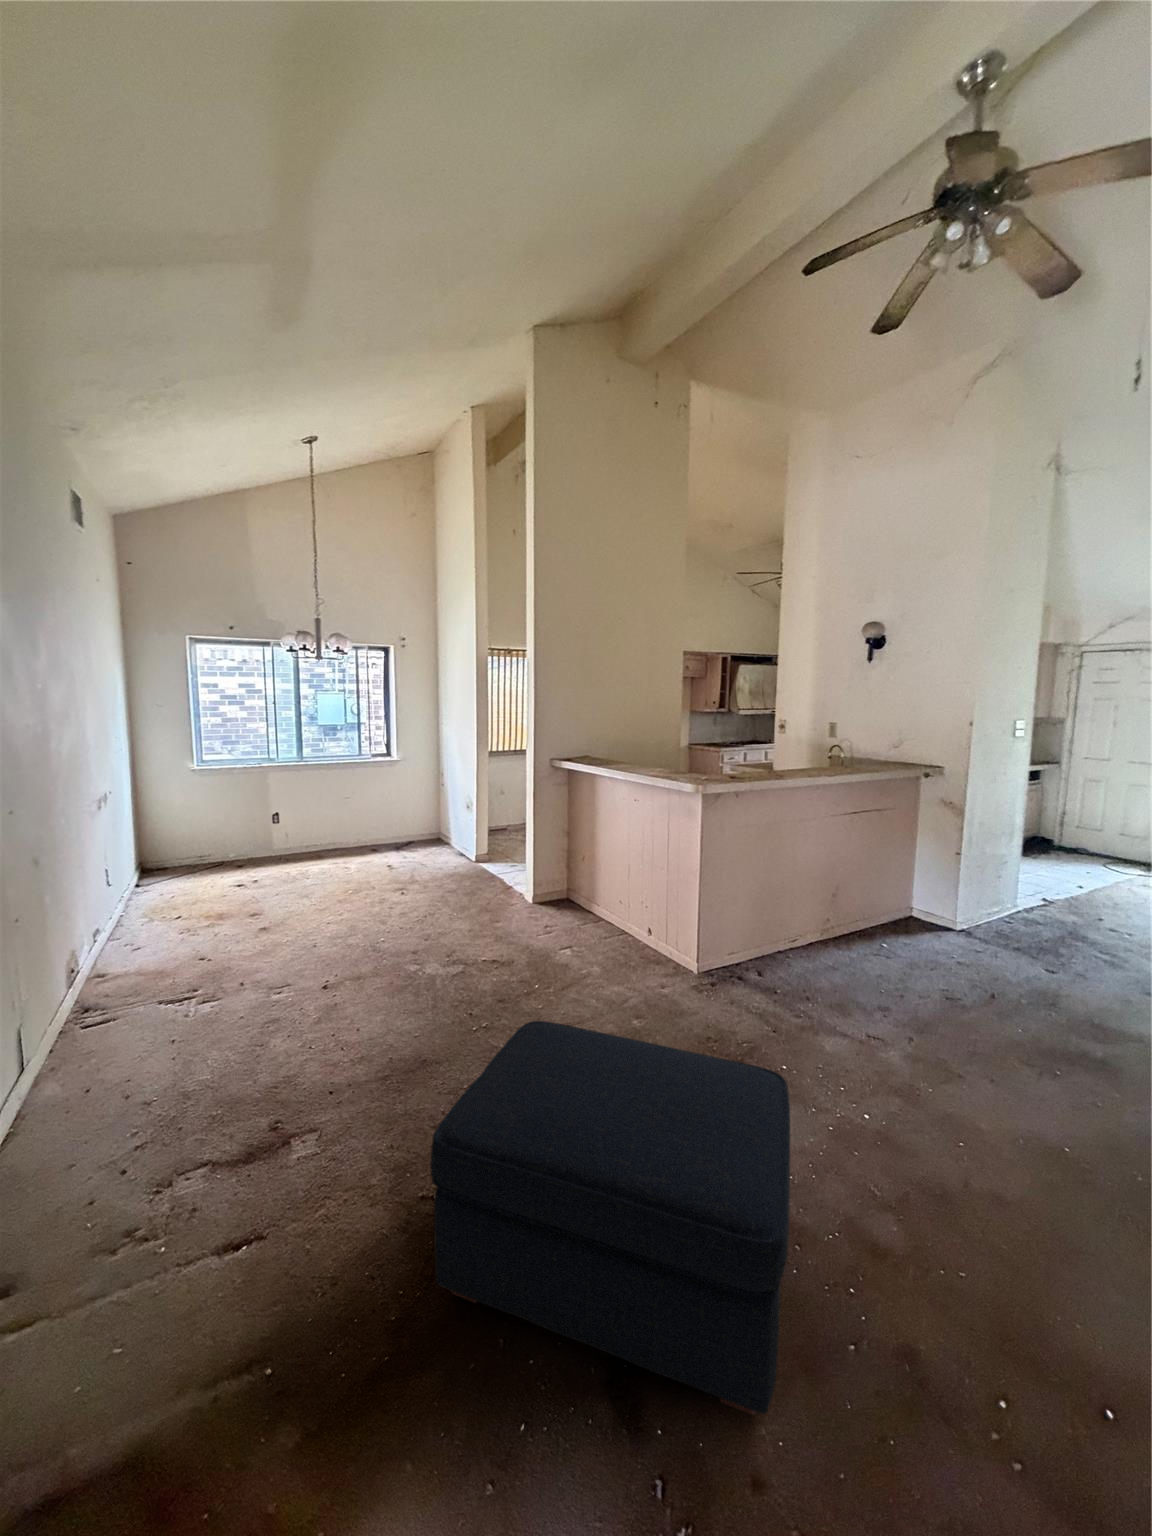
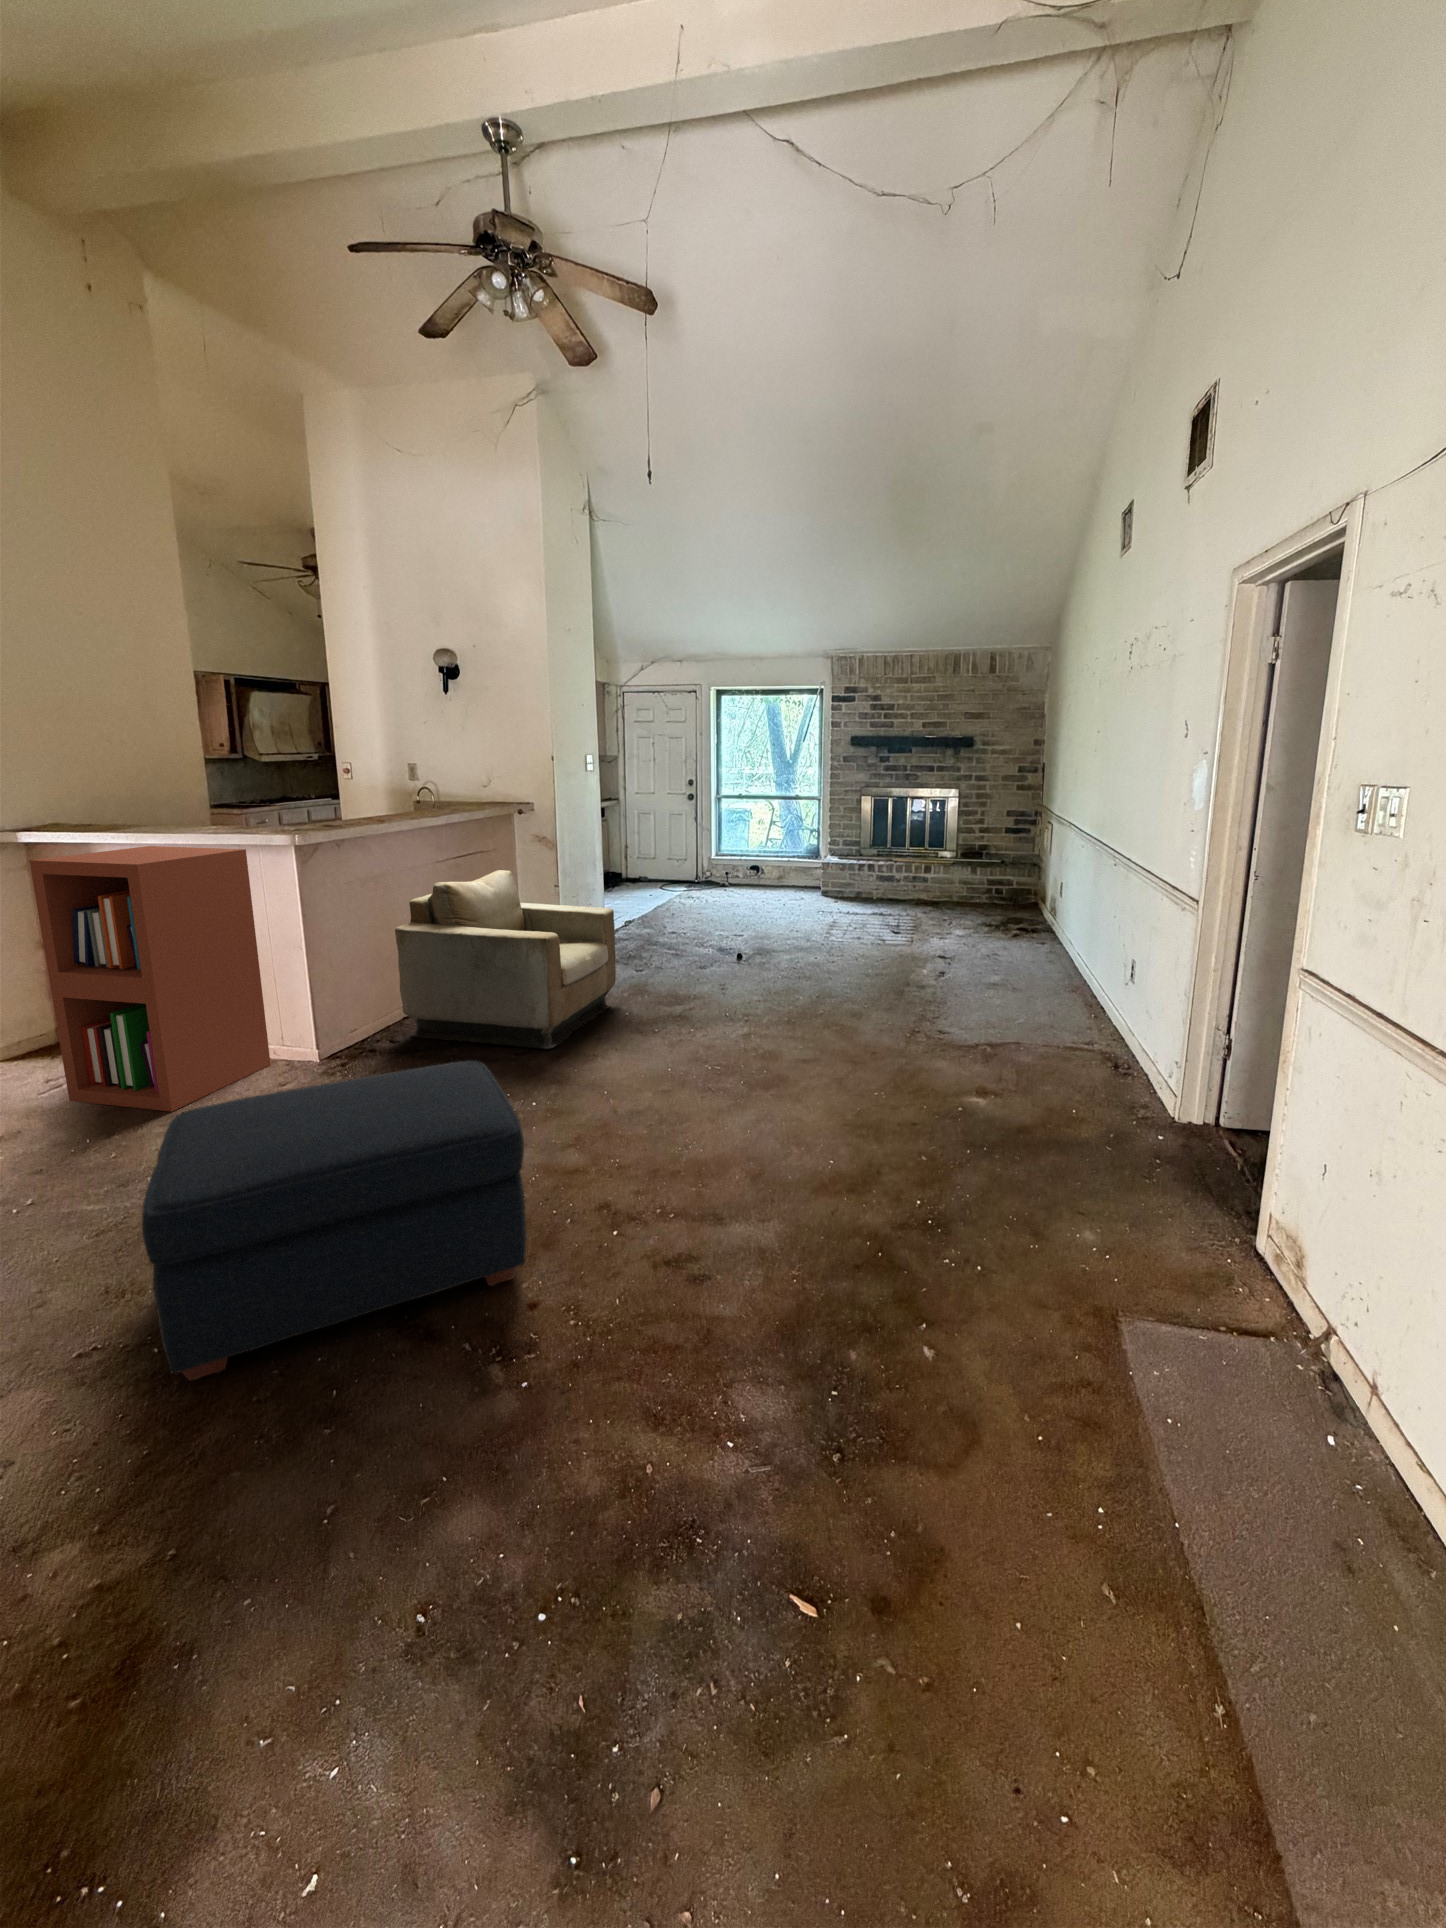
bookshelf: none [549,780,671,981] -> present [29,846,271,1112]
armchair: none [724,834,1020,1047] -> present [395,870,616,1050]

